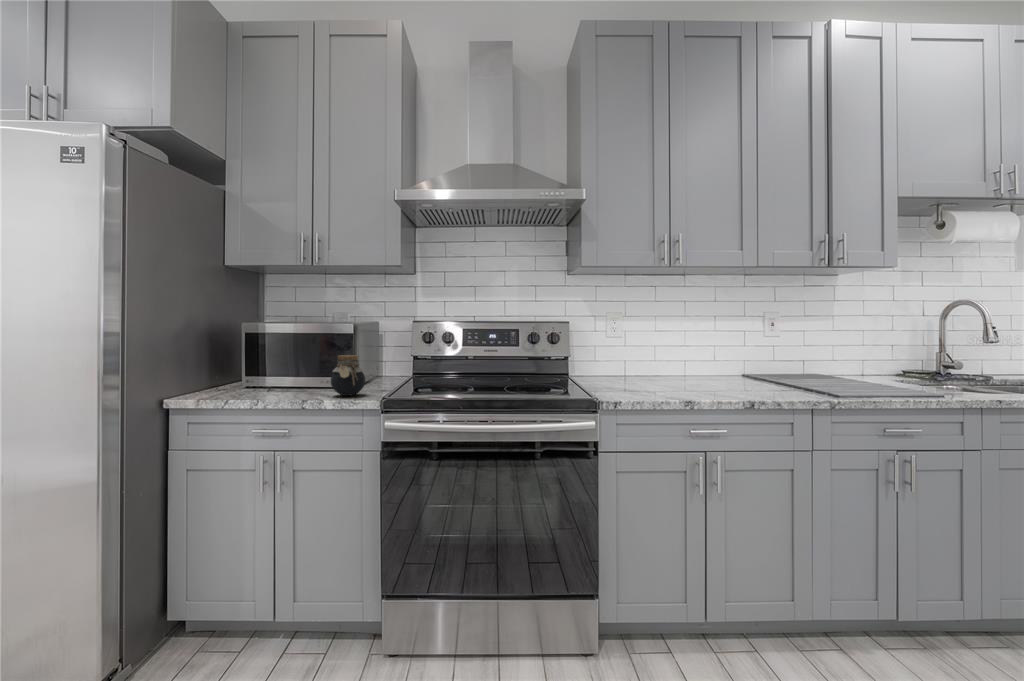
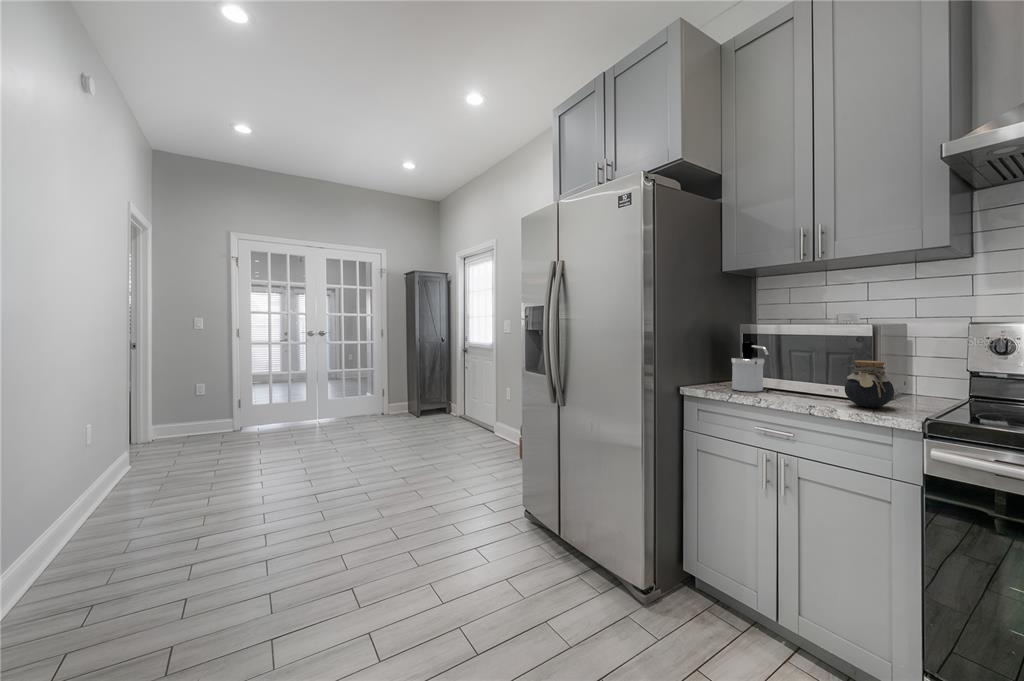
soap dispenser: none [232,342,269,394] -> present [731,342,769,392]

